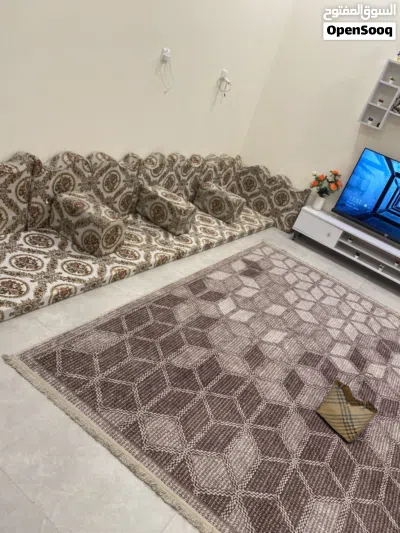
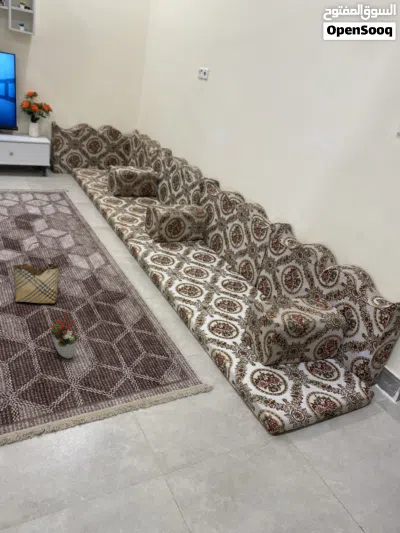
decorative plant: none [310,460,345,510] -> present [50,313,77,358]

